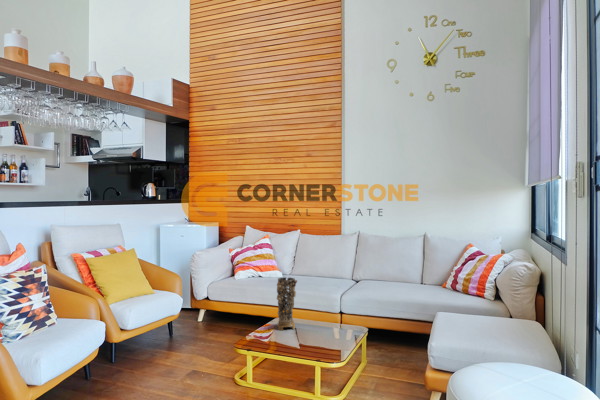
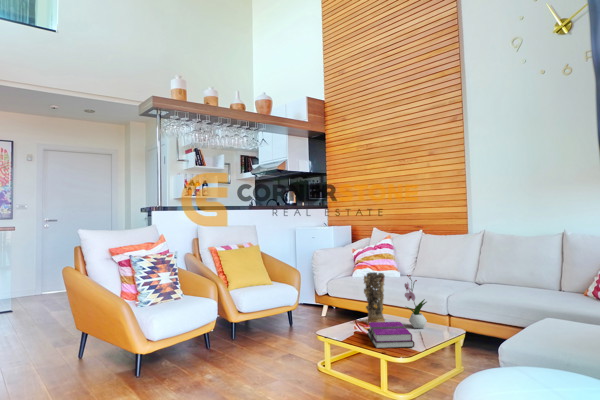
flower arrangement: none [314,278,336,329] -> present [405,275,427,328]
hardback book: none [289,325,342,355] -> present [367,322,415,348]

